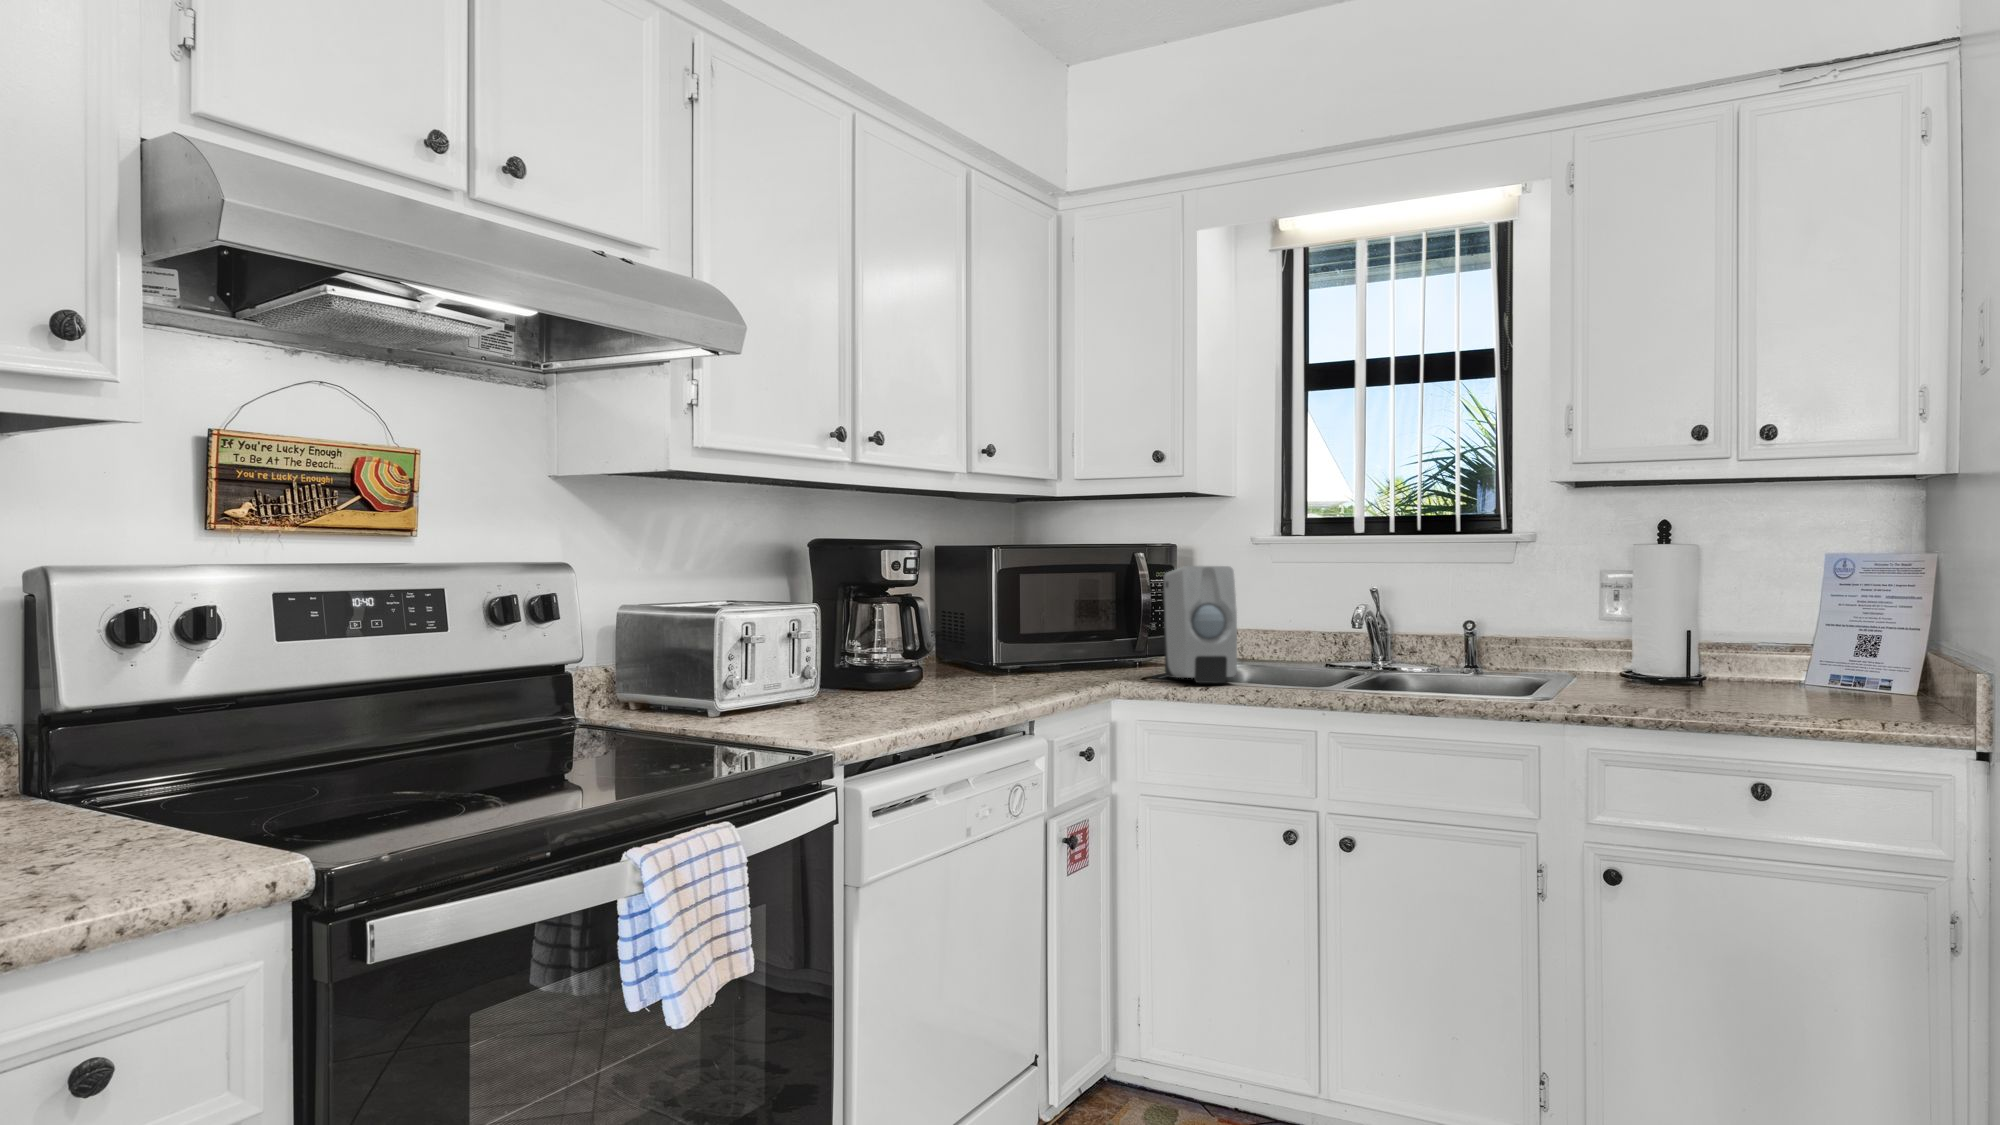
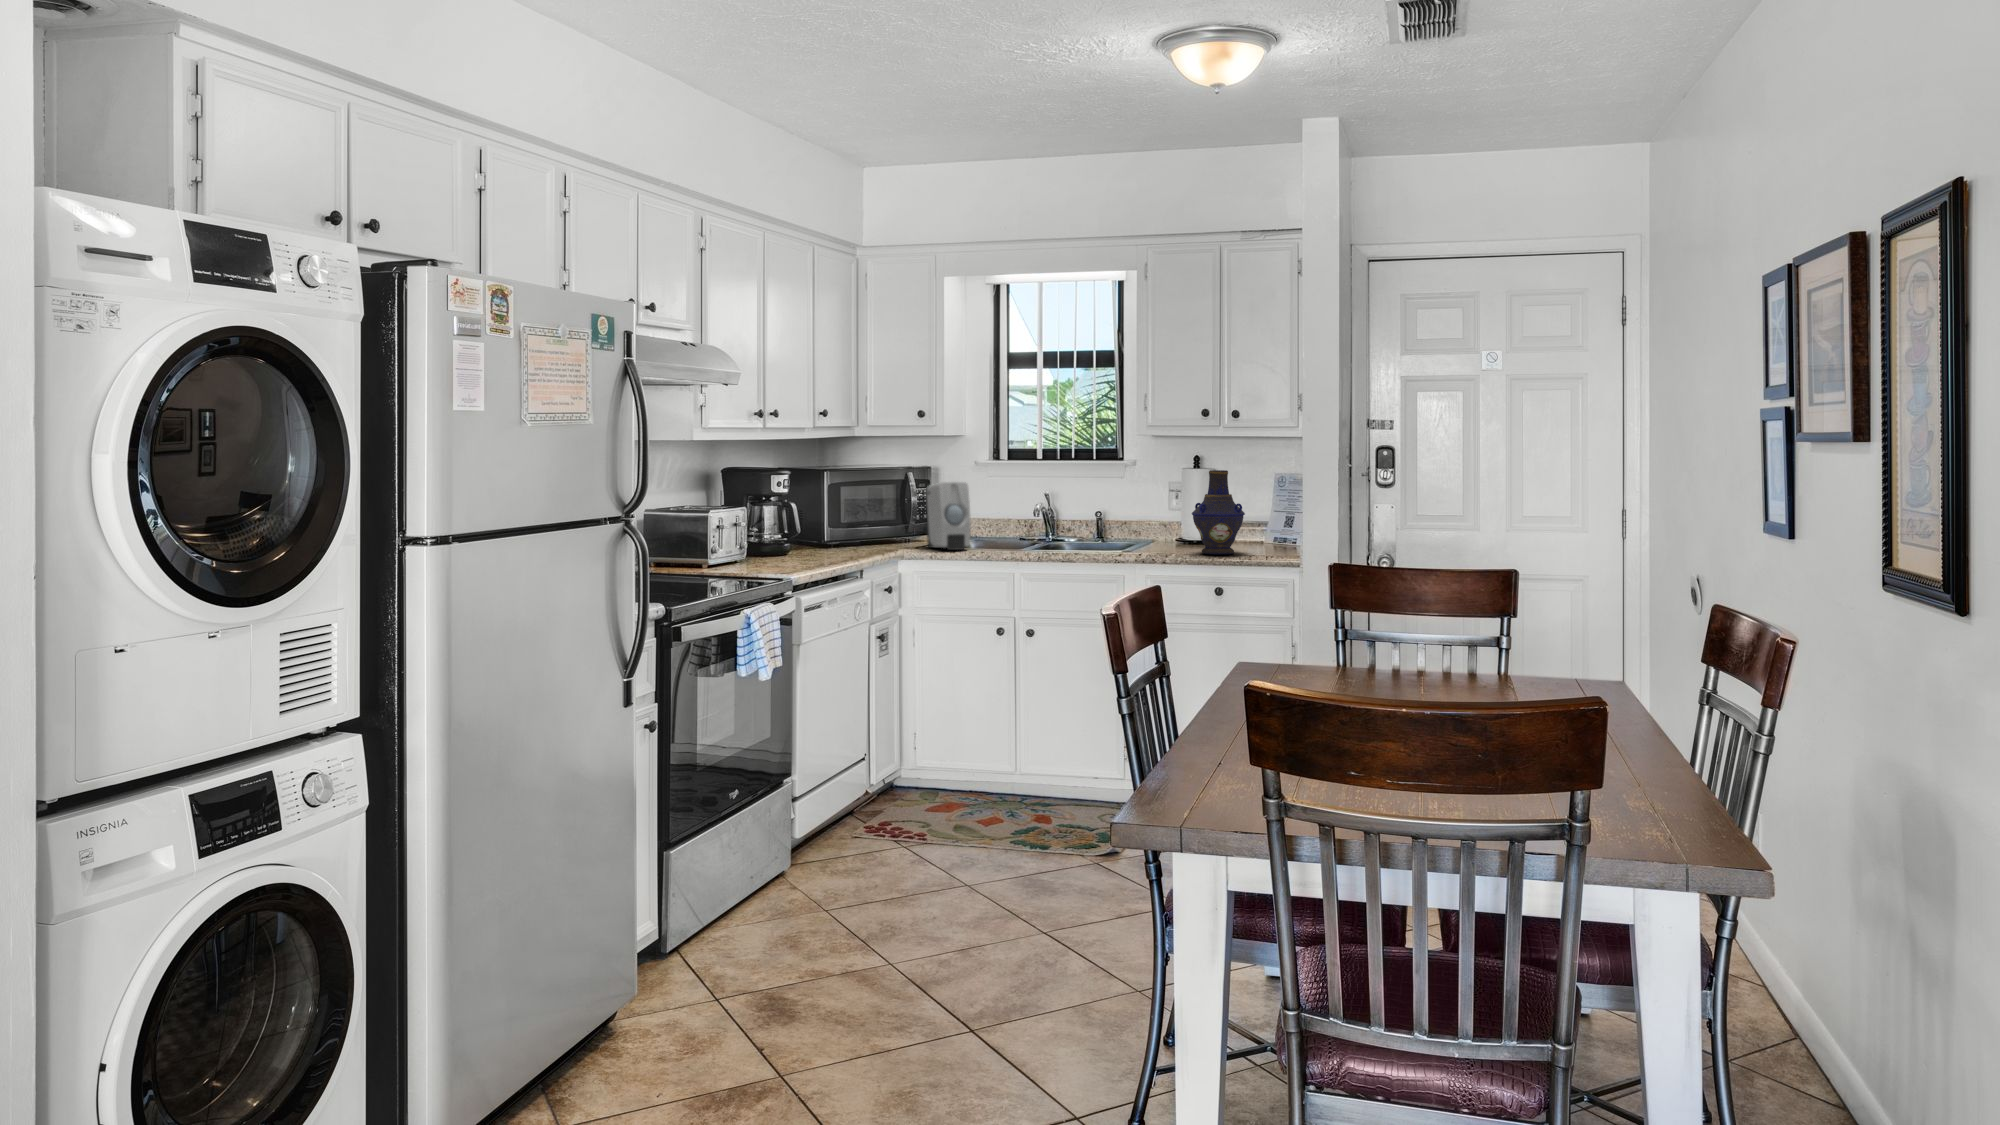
vase: none [1674,541,1798,710] -> present [1192,470,1245,555]

